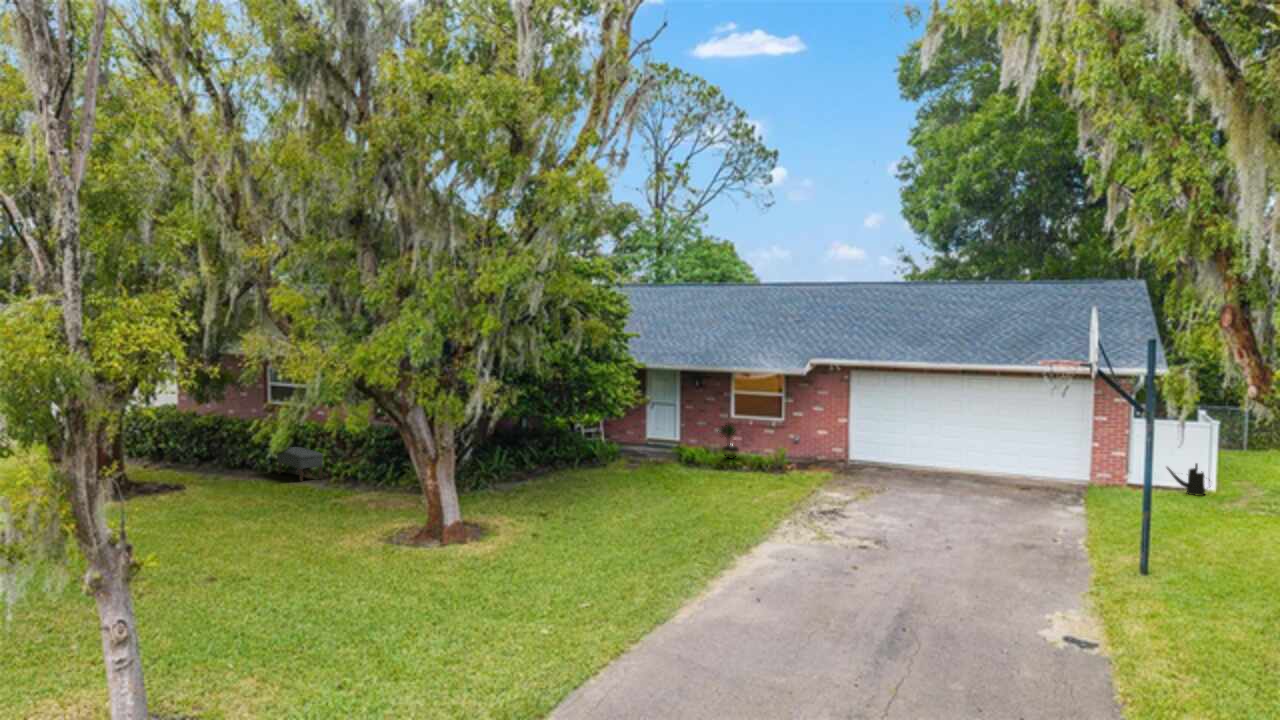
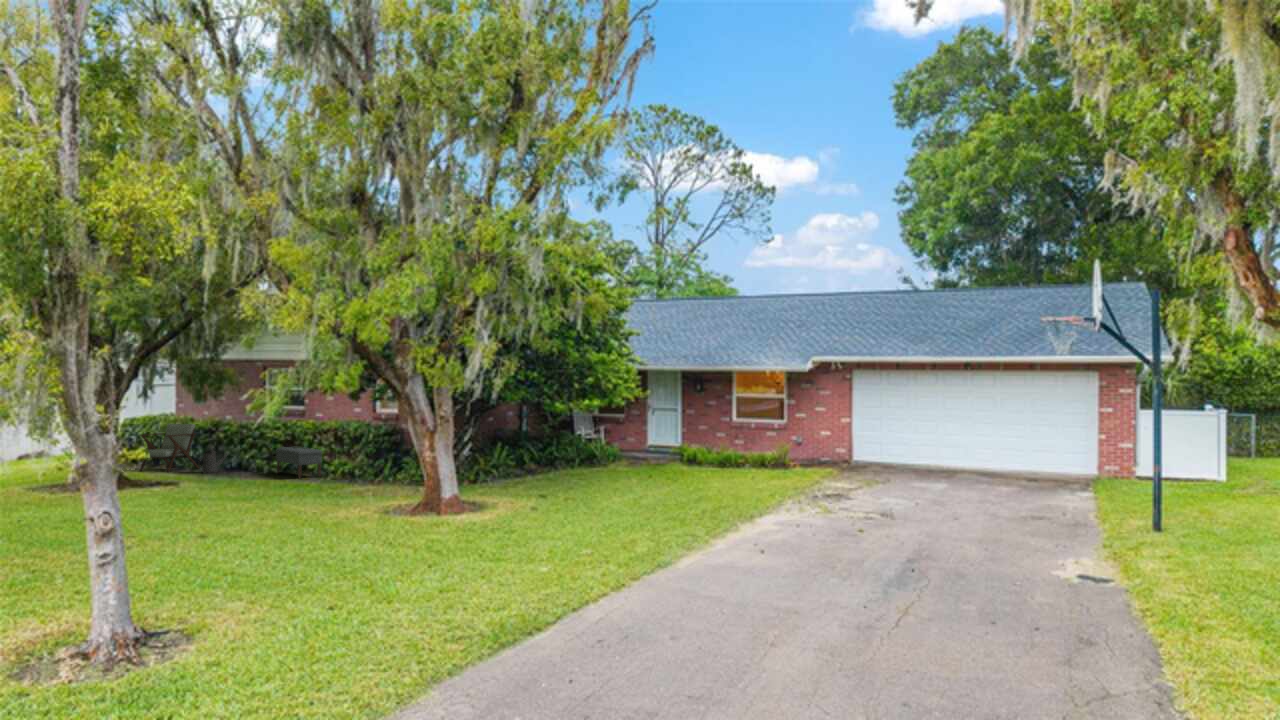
lounge chair: none [140,420,202,471] -> present [140,424,199,472]
potted tree: present [718,423,739,458] -> none [719,423,742,462]
watering can: present [1167,463,1210,496] -> present [201,449,228,473]

